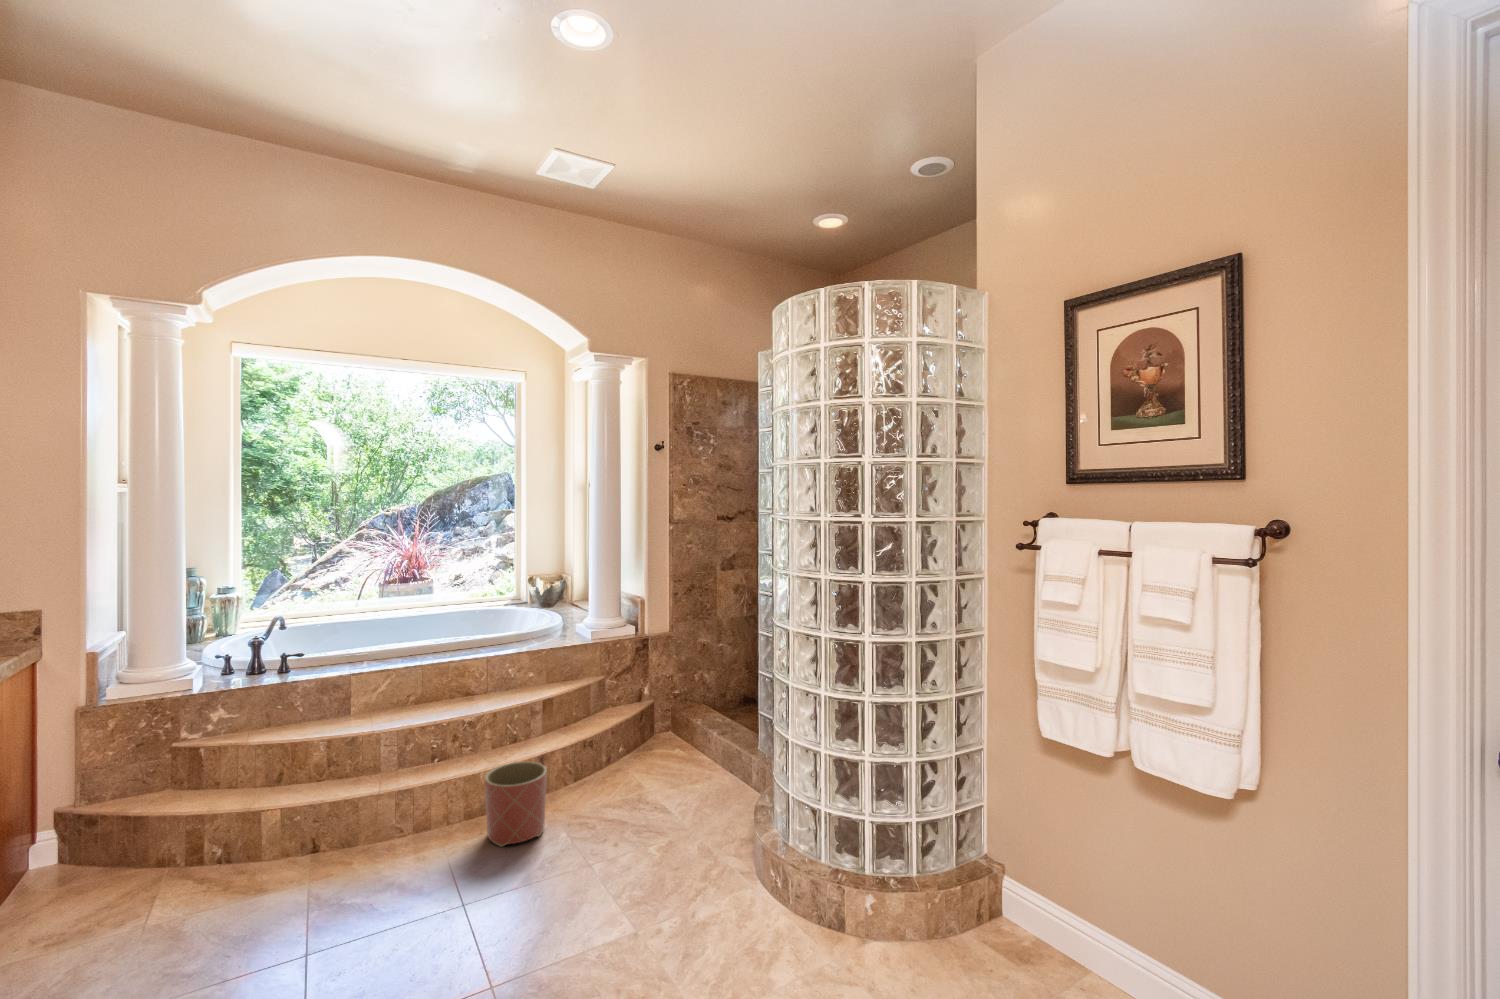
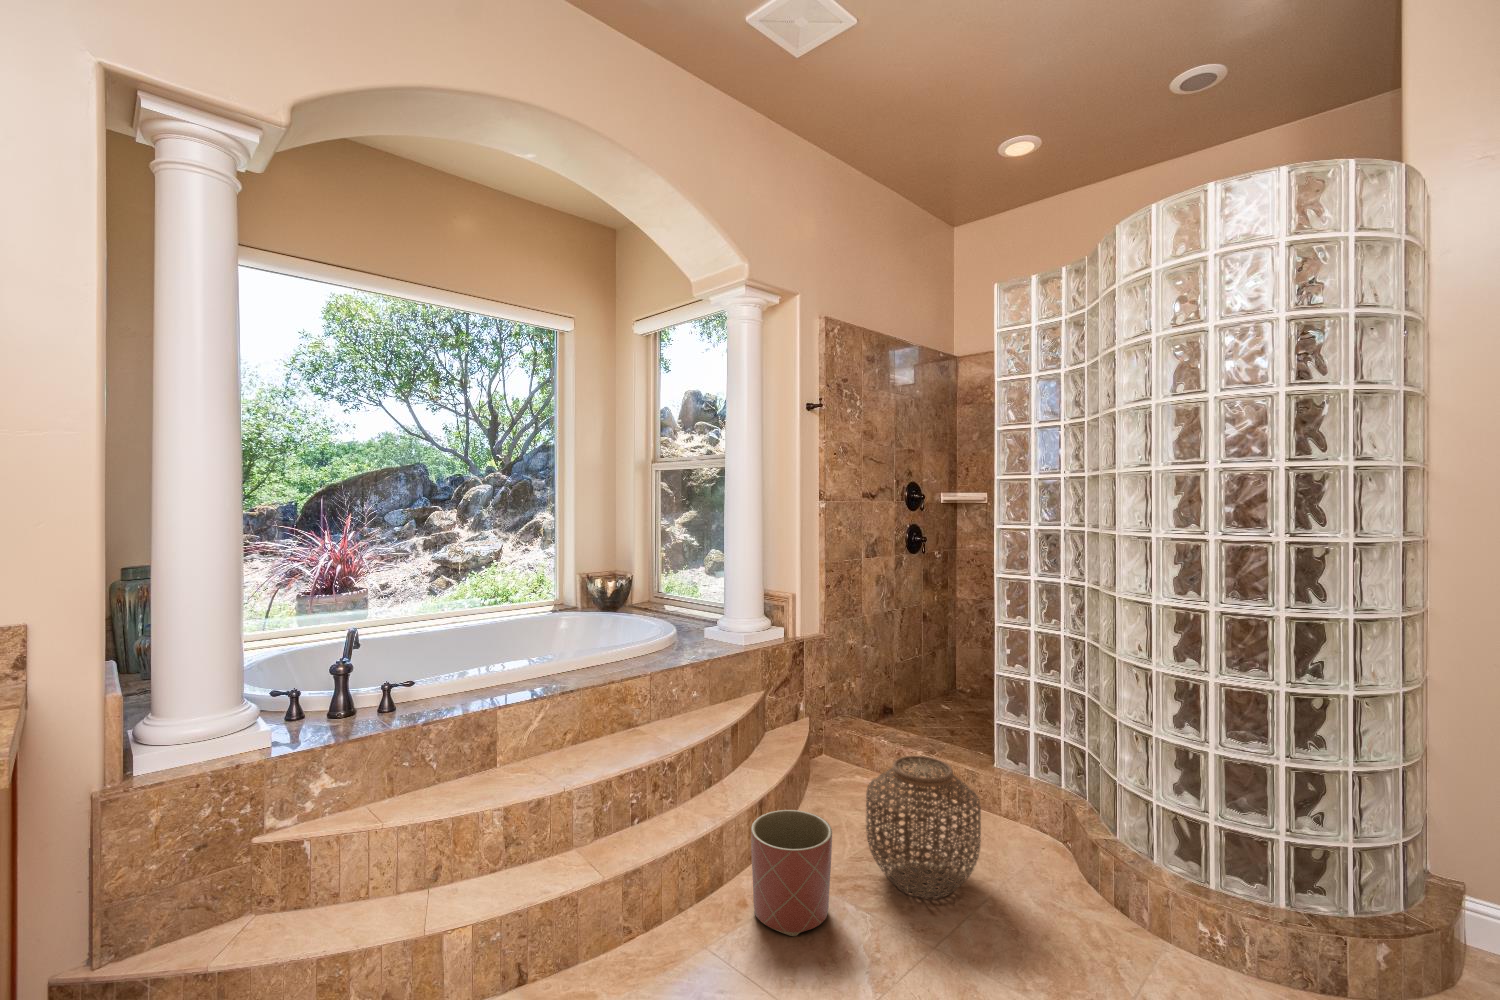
woven basket: none [587,730,673,837] -> present [866,756,981,898]

